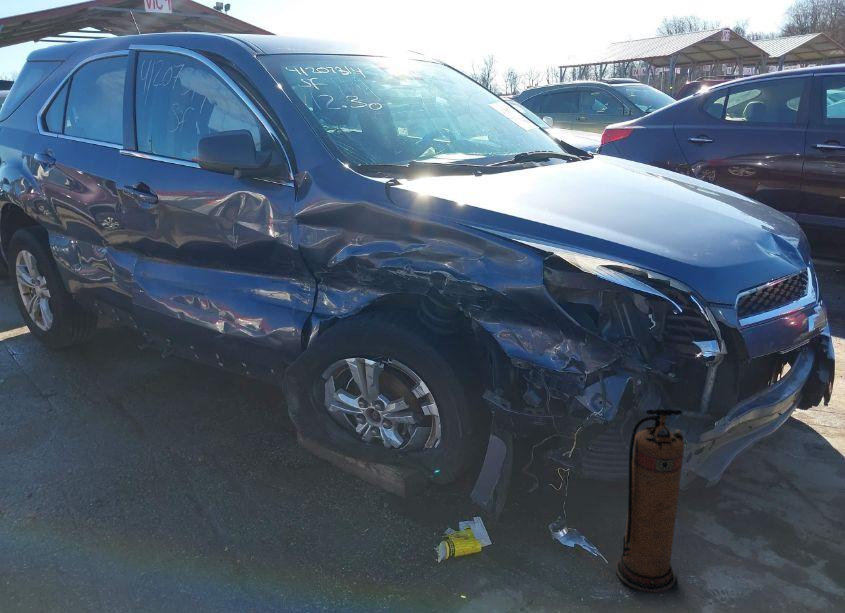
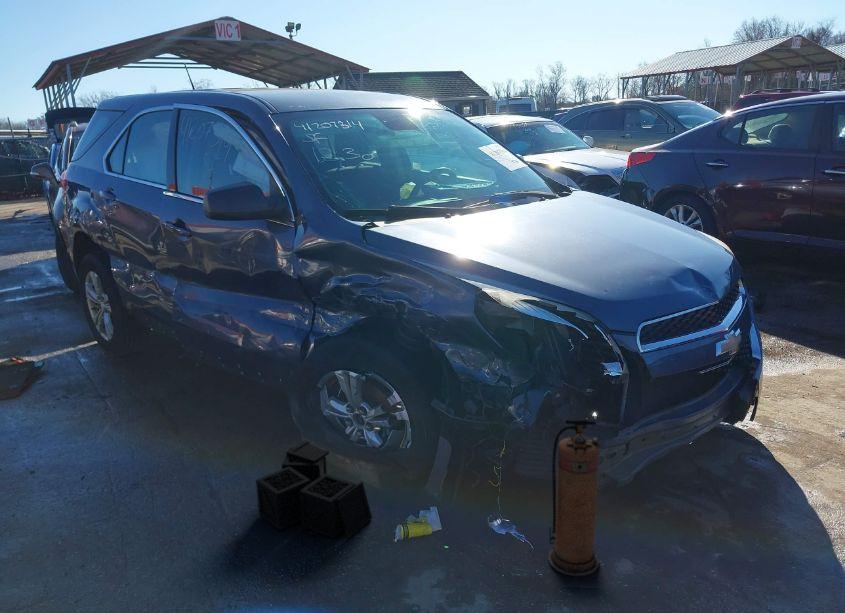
storage bin: none [257,439,398,566] -> present [256,440,372,542]

